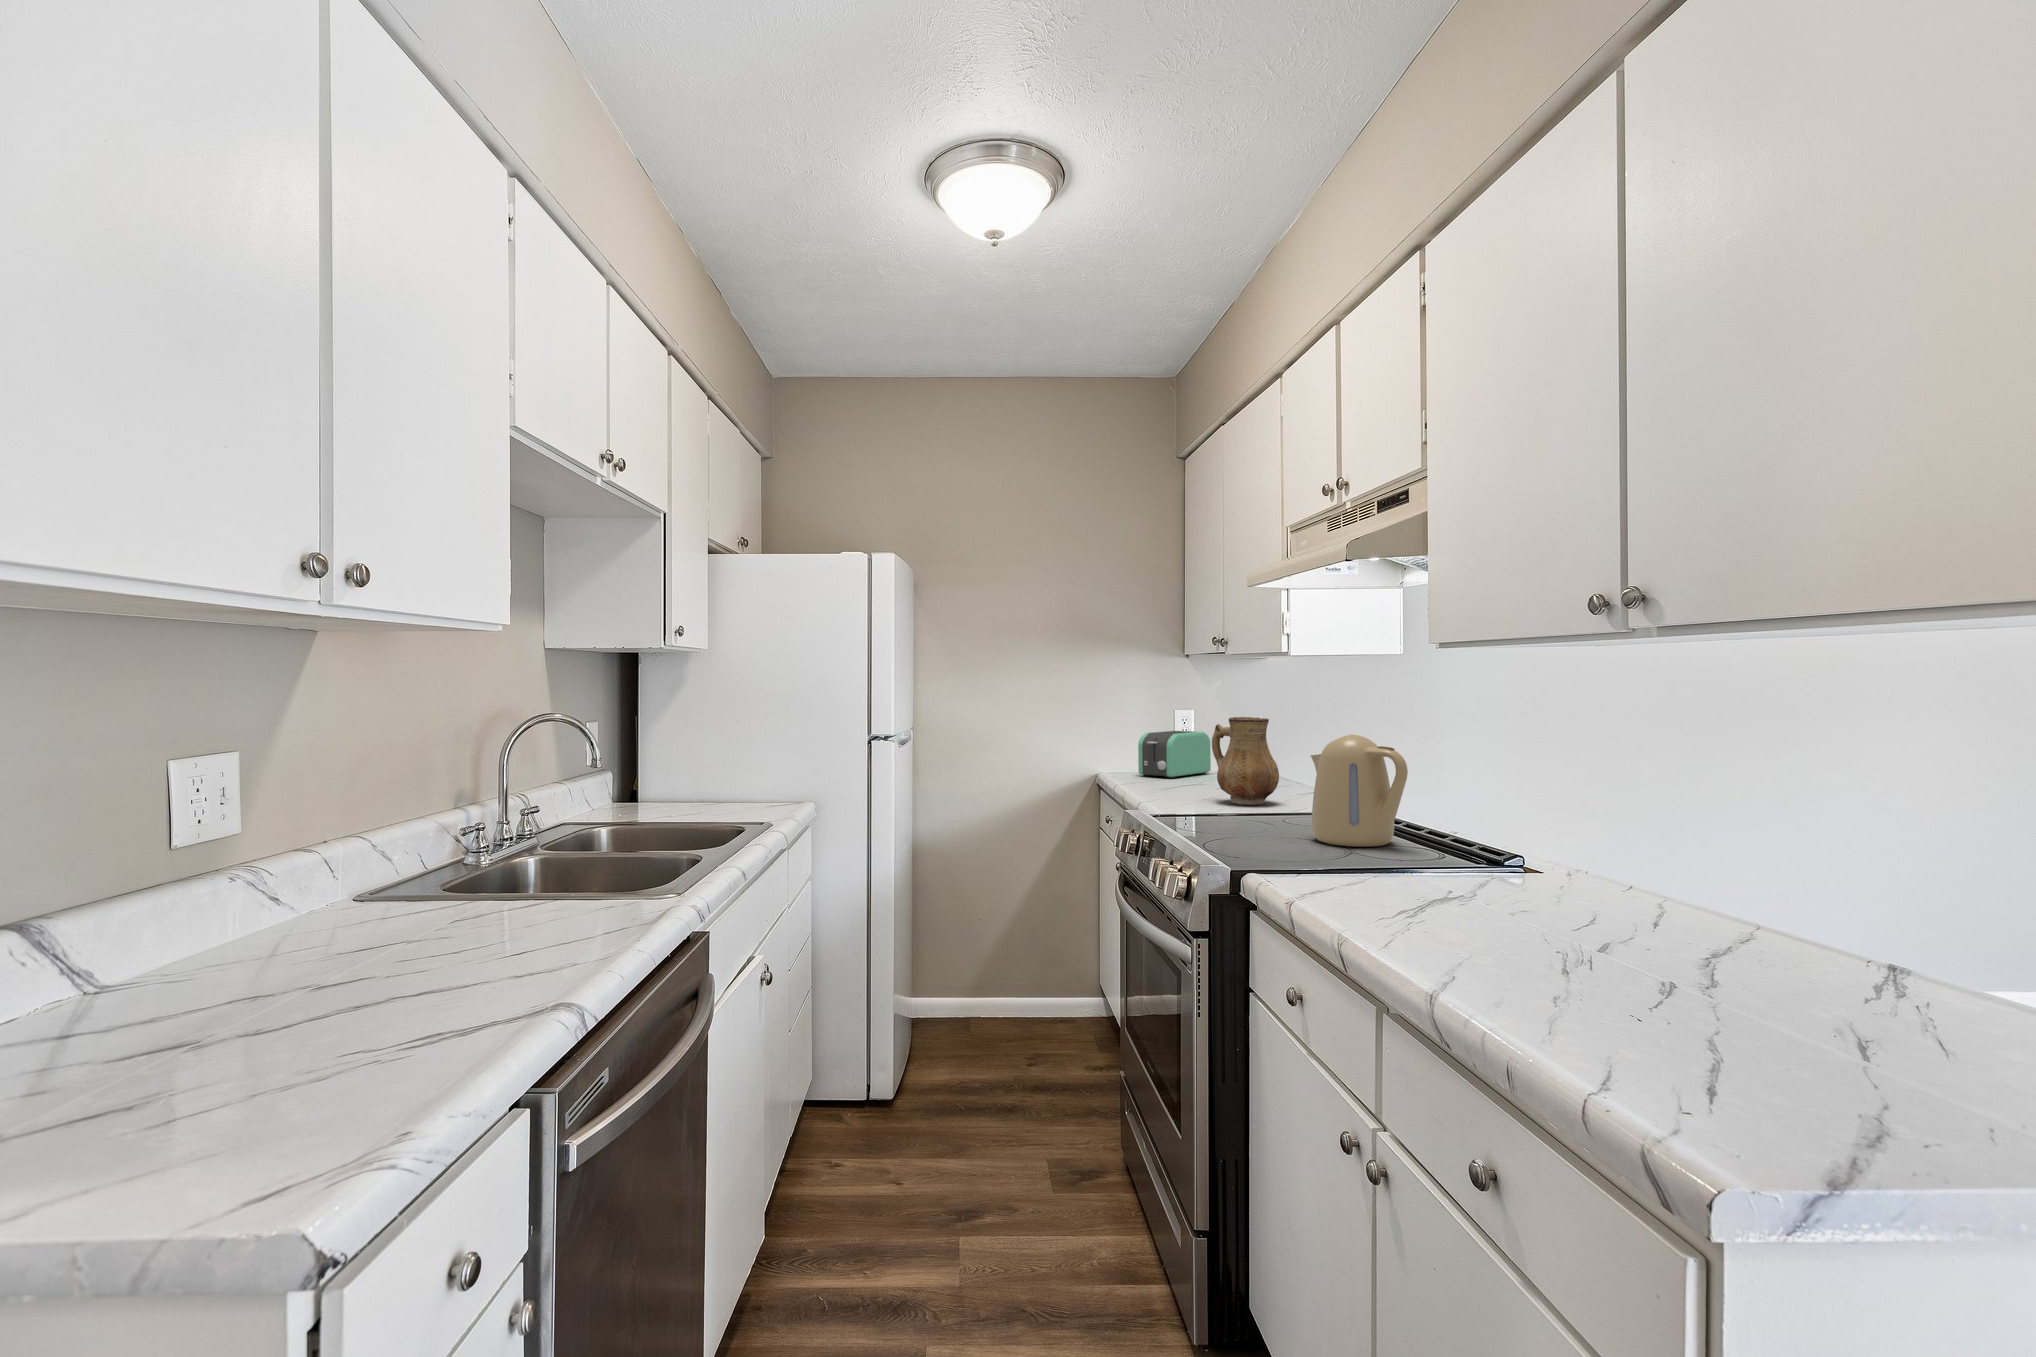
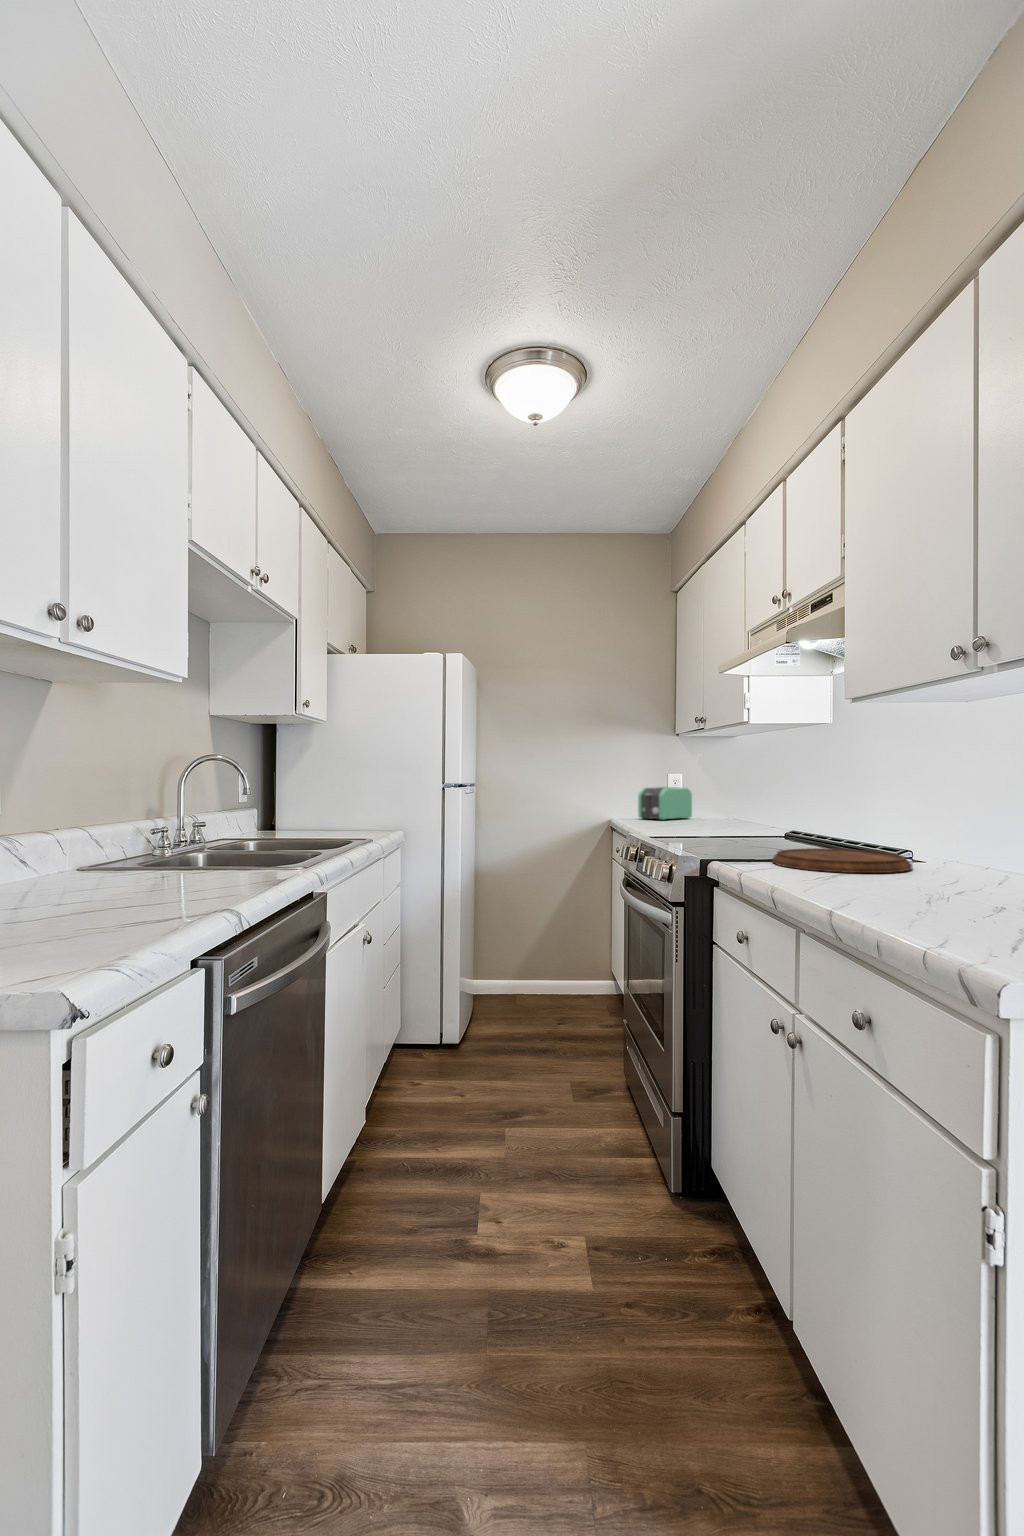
ceramic pitcher: present [1212,717,1279,805] -> none [691,769,741,832]
kettle: present [1311,735,1408,847] -> none [761,771,831,850]
cutting board: none [1331,852,1526,903] -> present [772,848,912,873]

